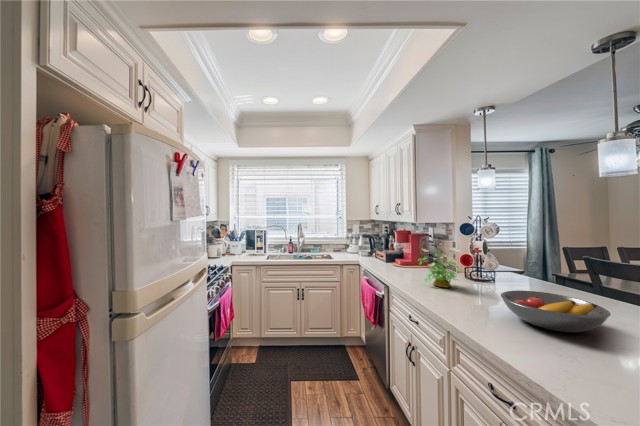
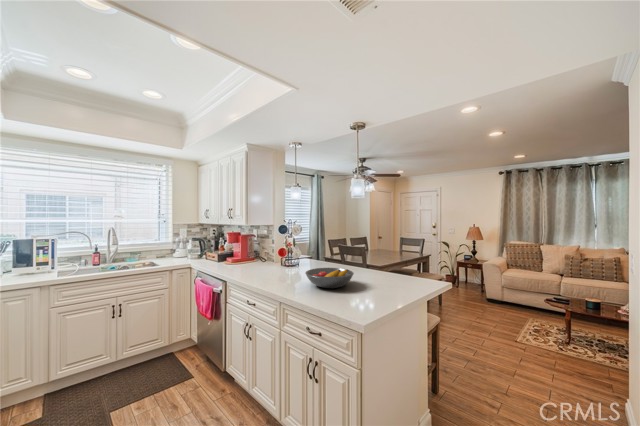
potted plant: present [418,249,460,287] -> none [249,242,281,275]

